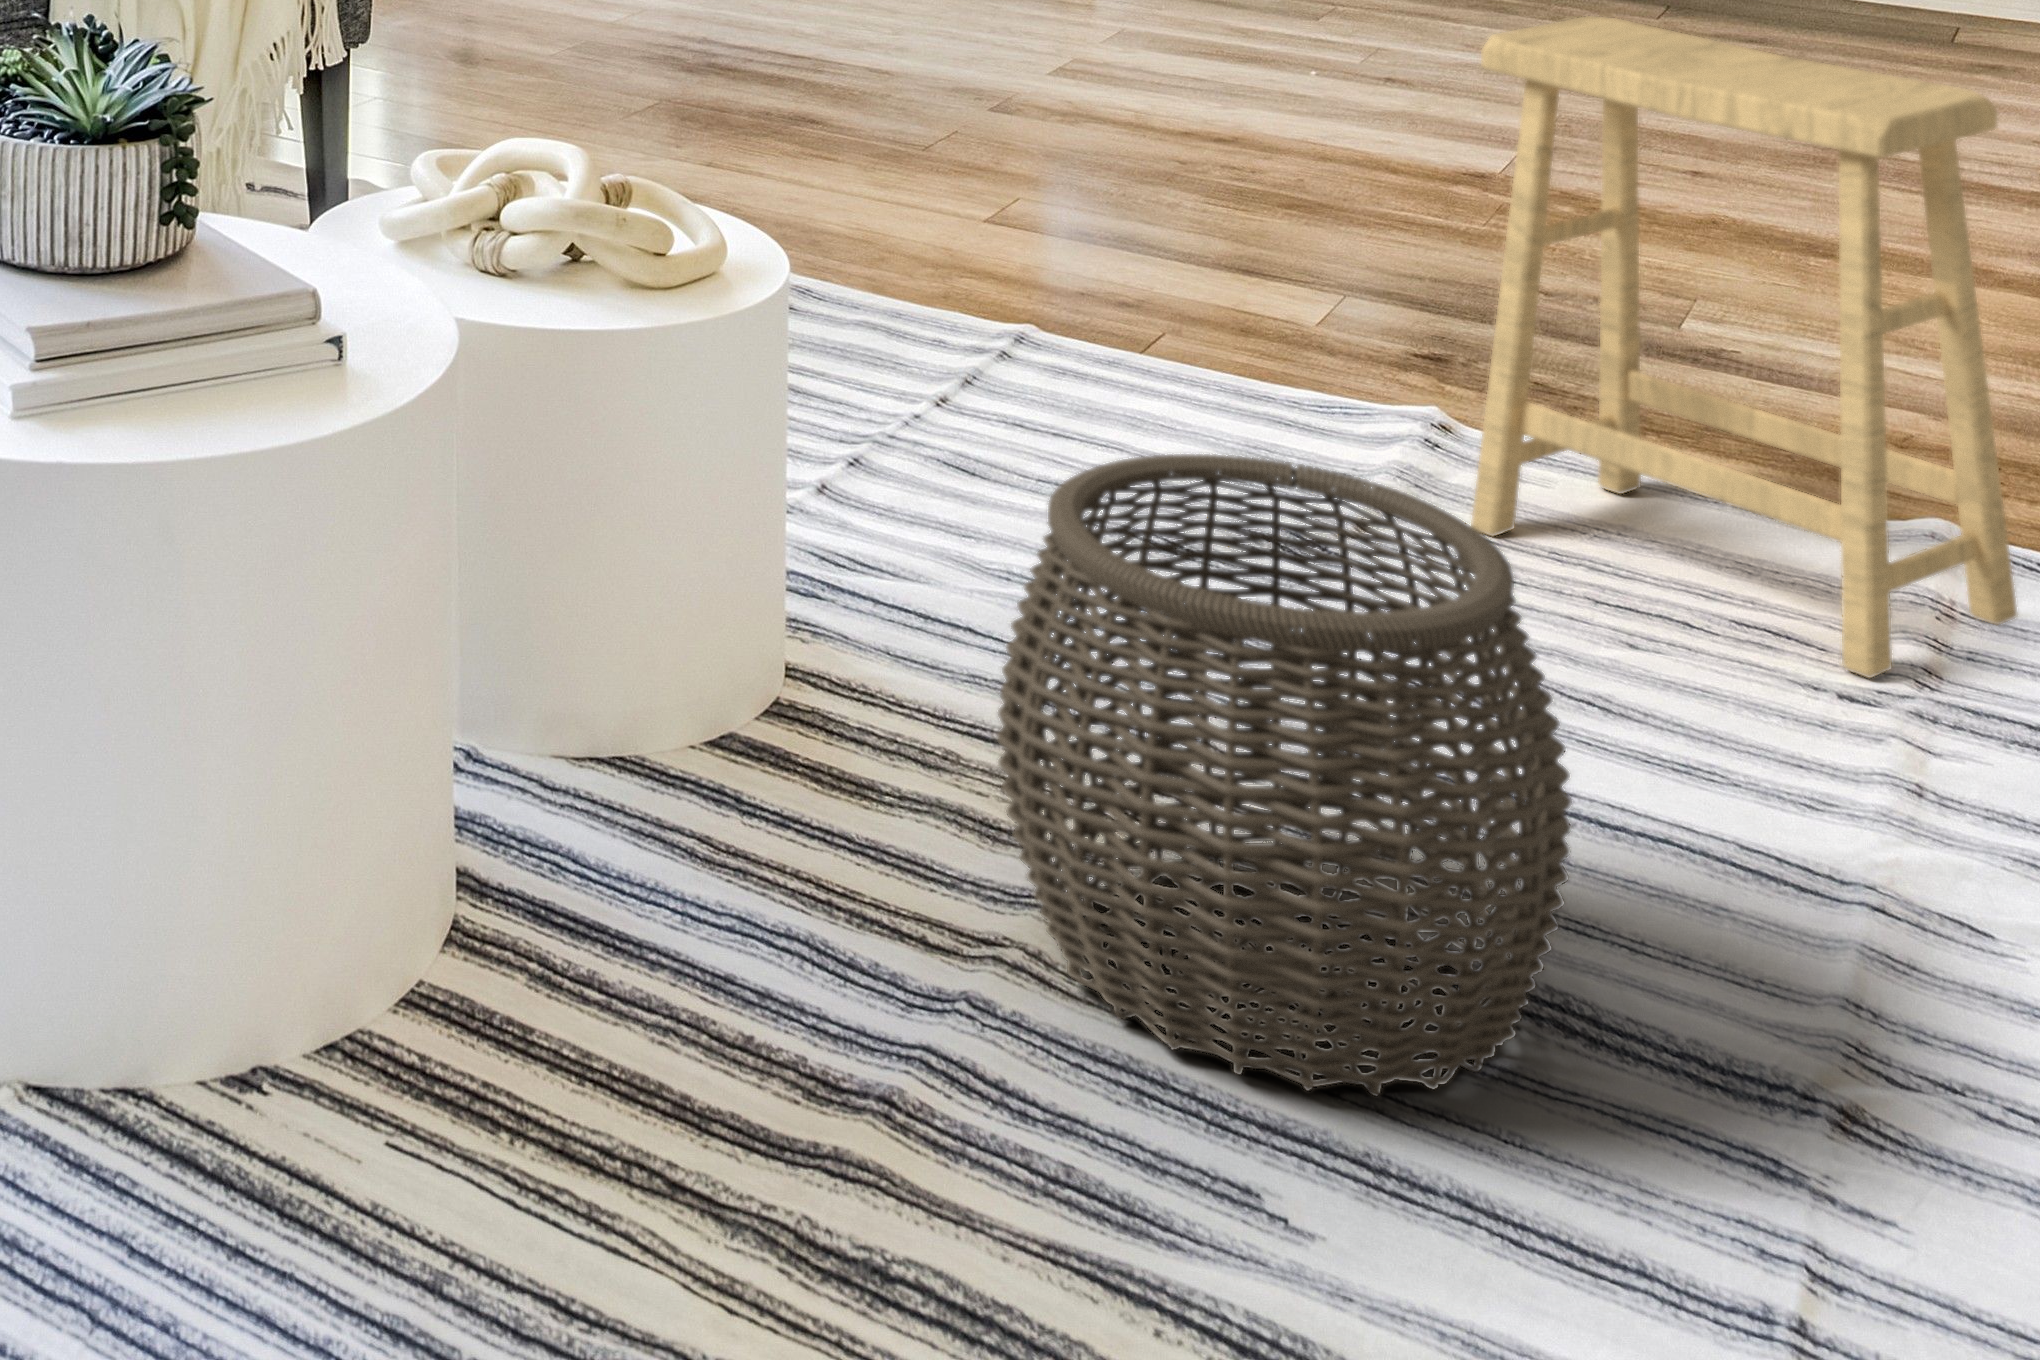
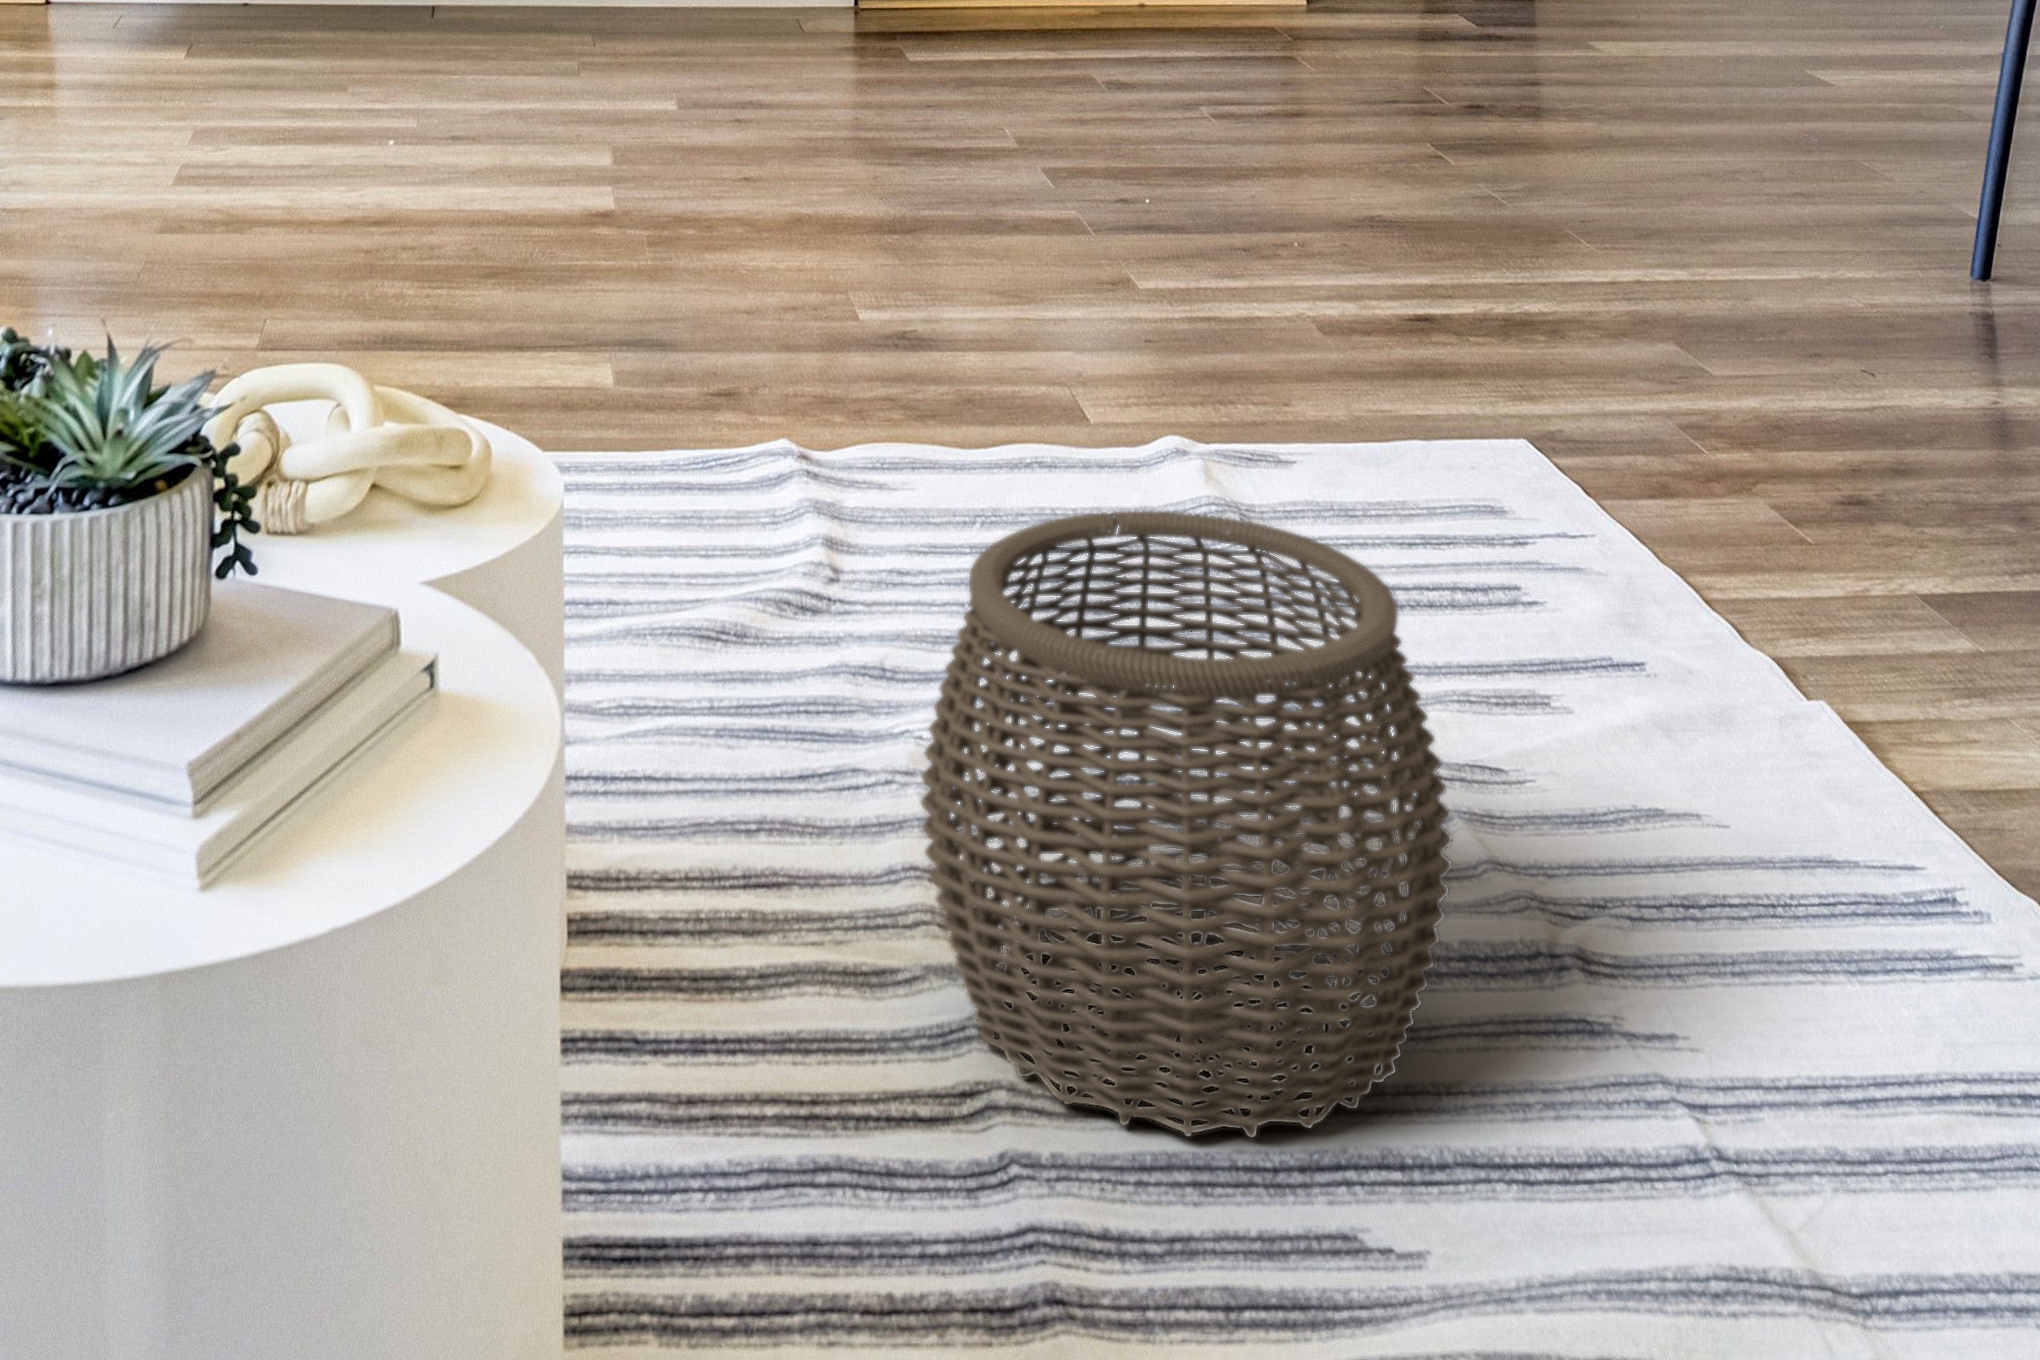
footstool: present [1471,16,2017,678] -> none [904,41,1296,587]

